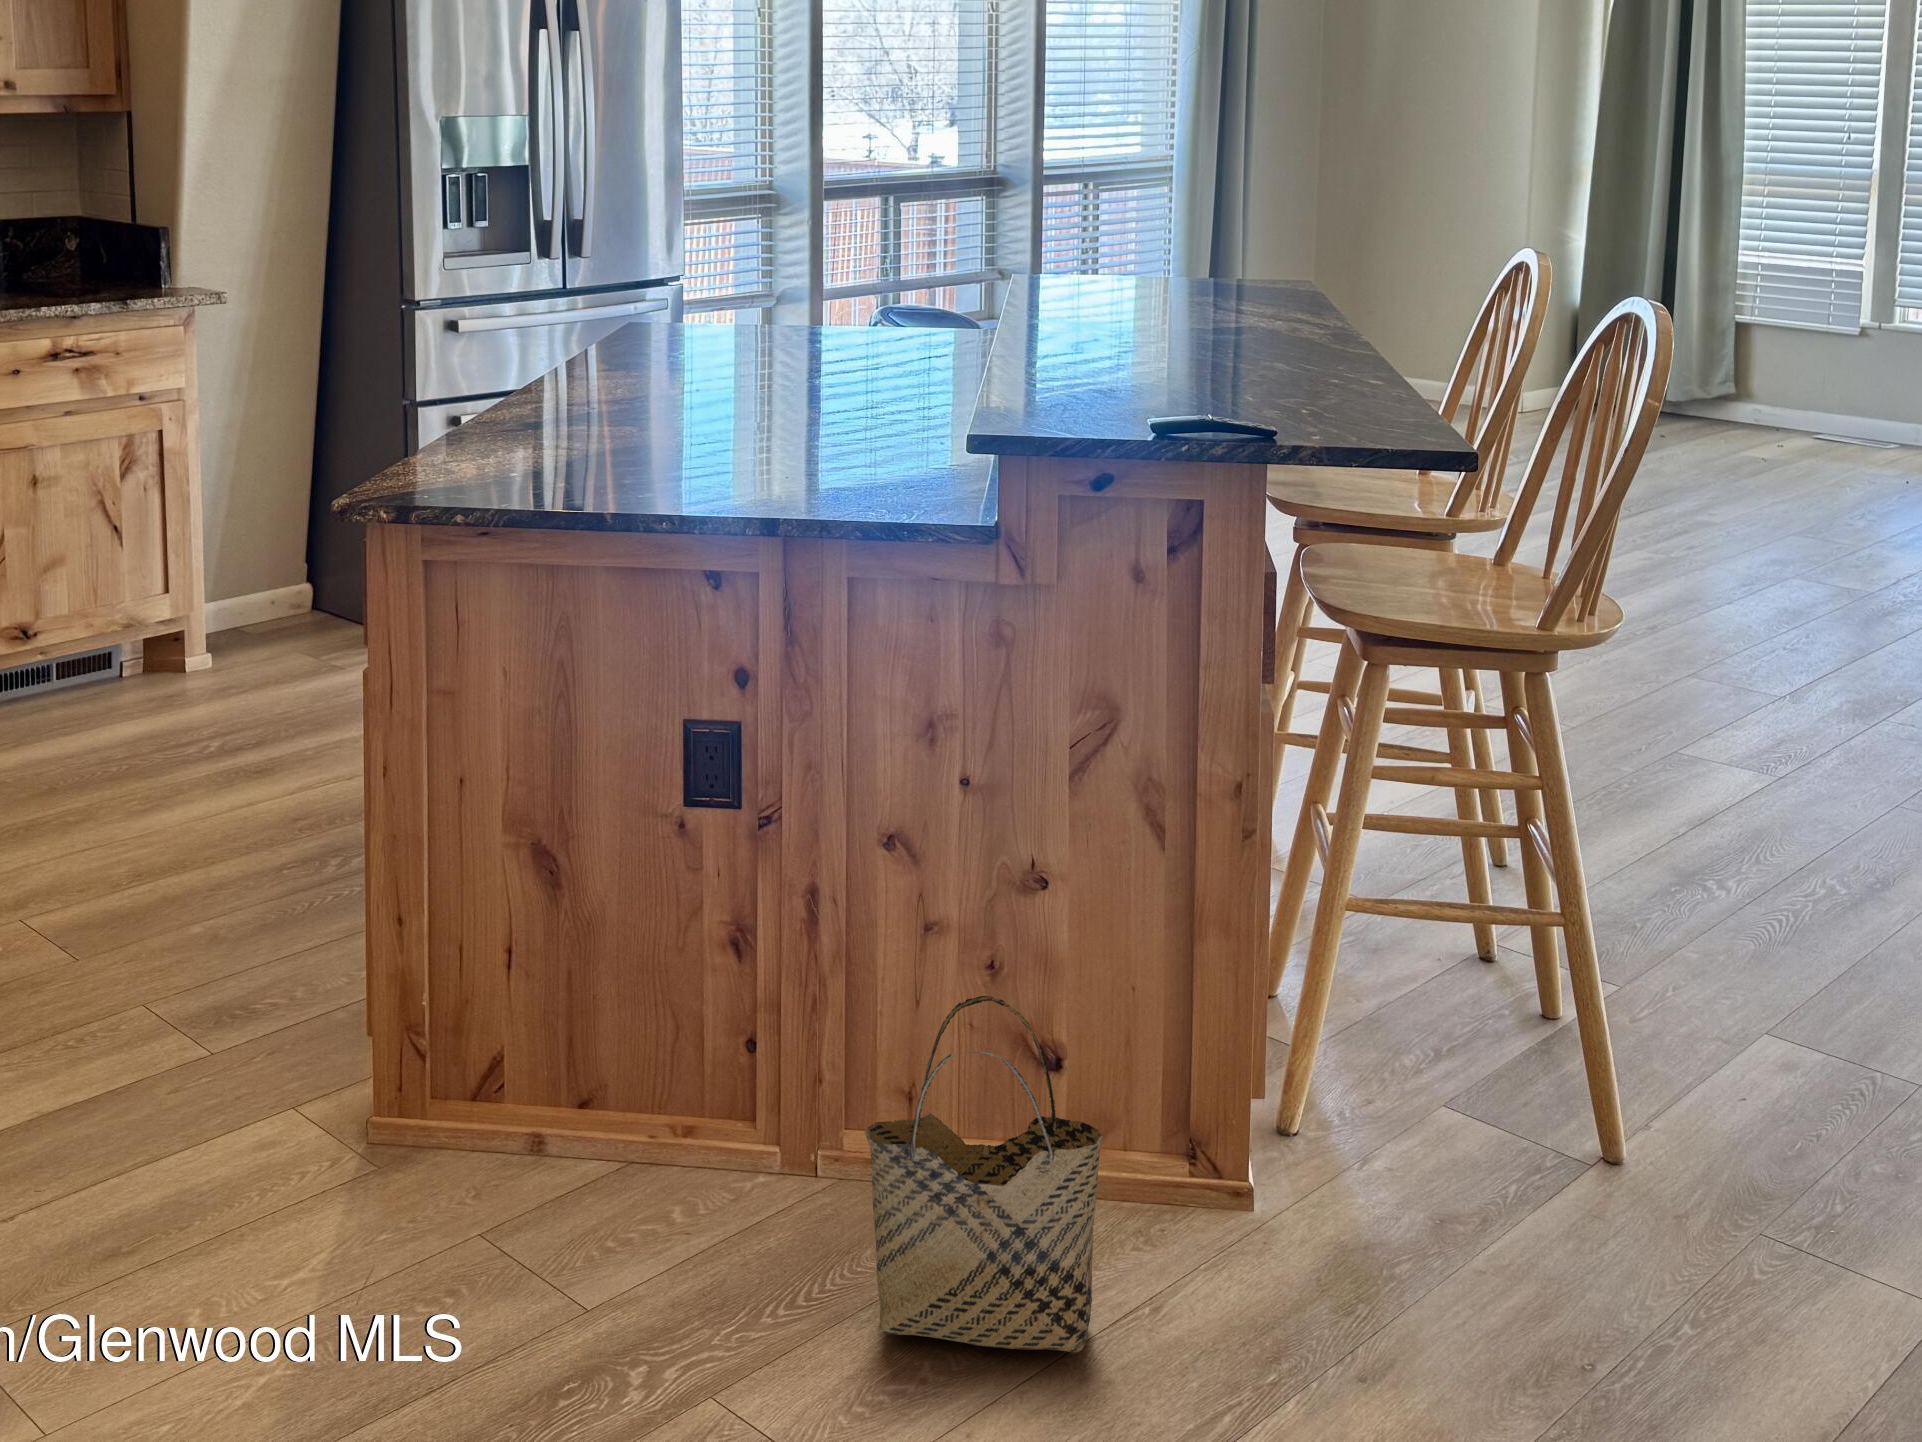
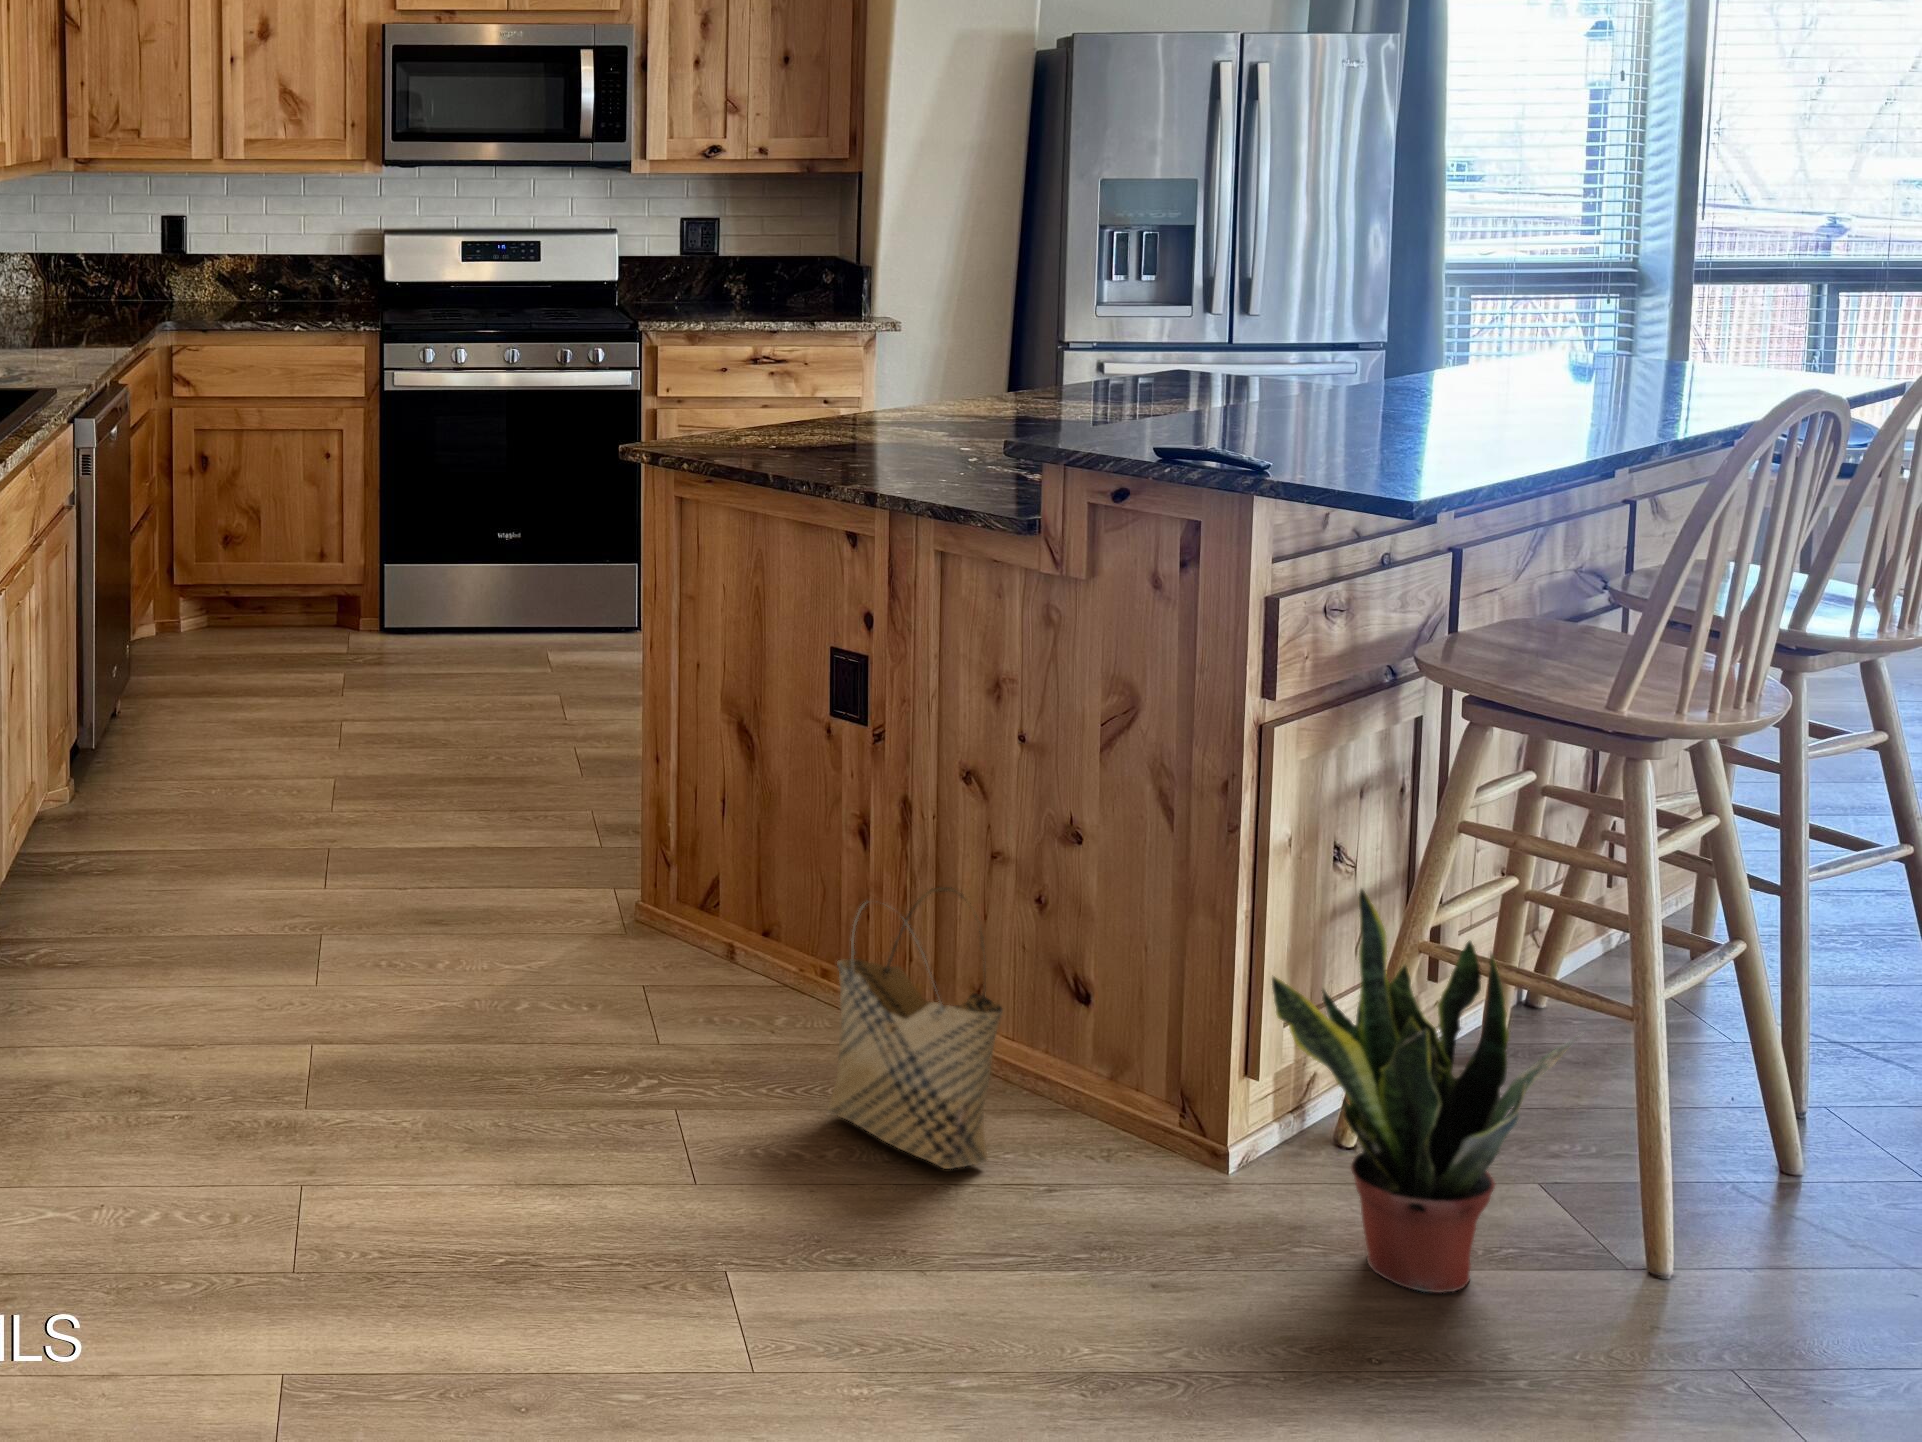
potted plant: none [1377,864,1646,1272] -> present [1272,889,1580,1292]

